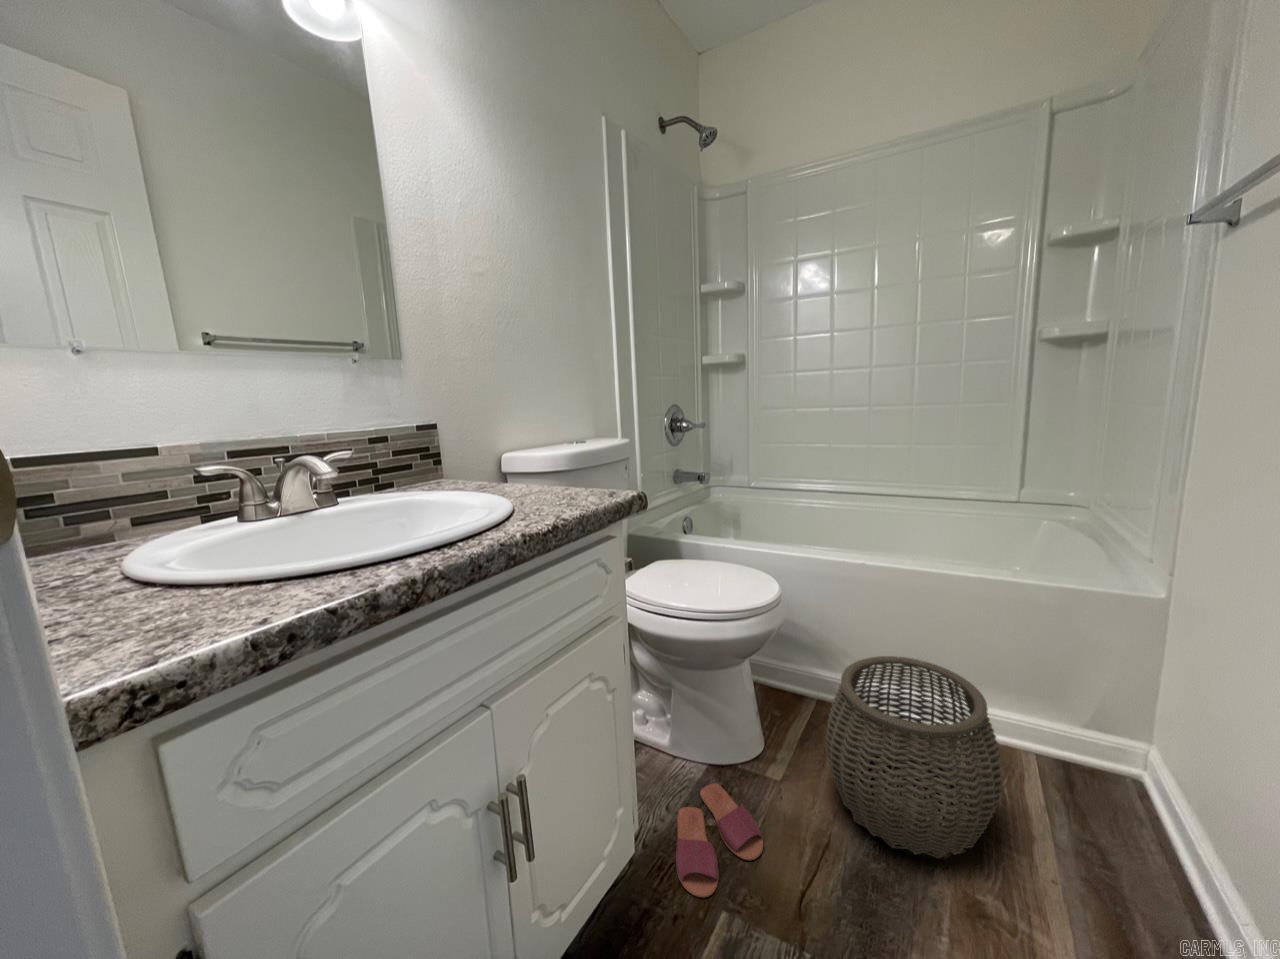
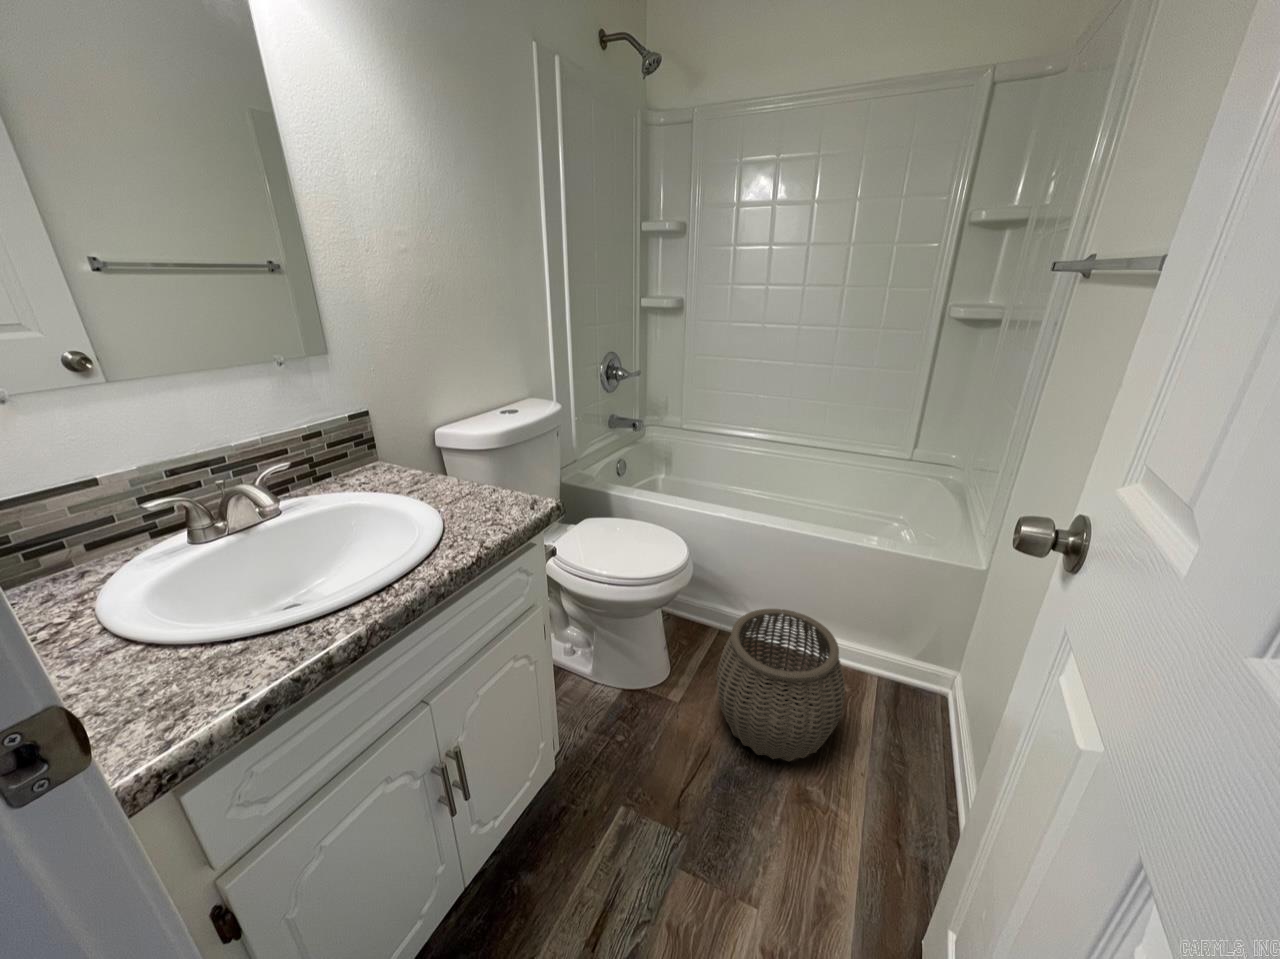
slippers: present [676,783,763,898] -> none [590,706,660,796]

